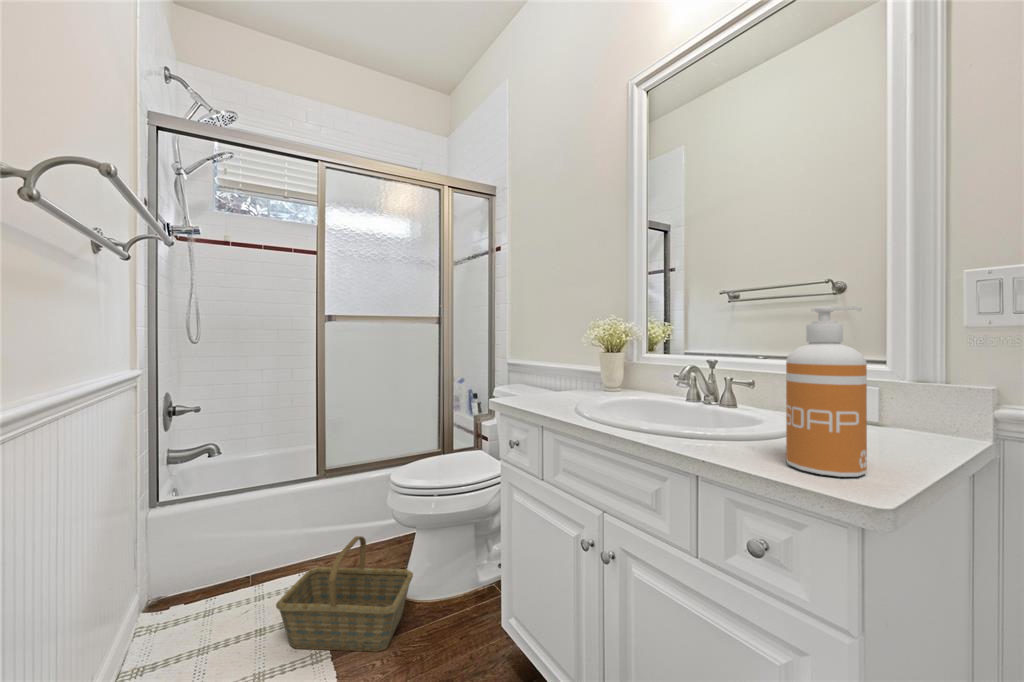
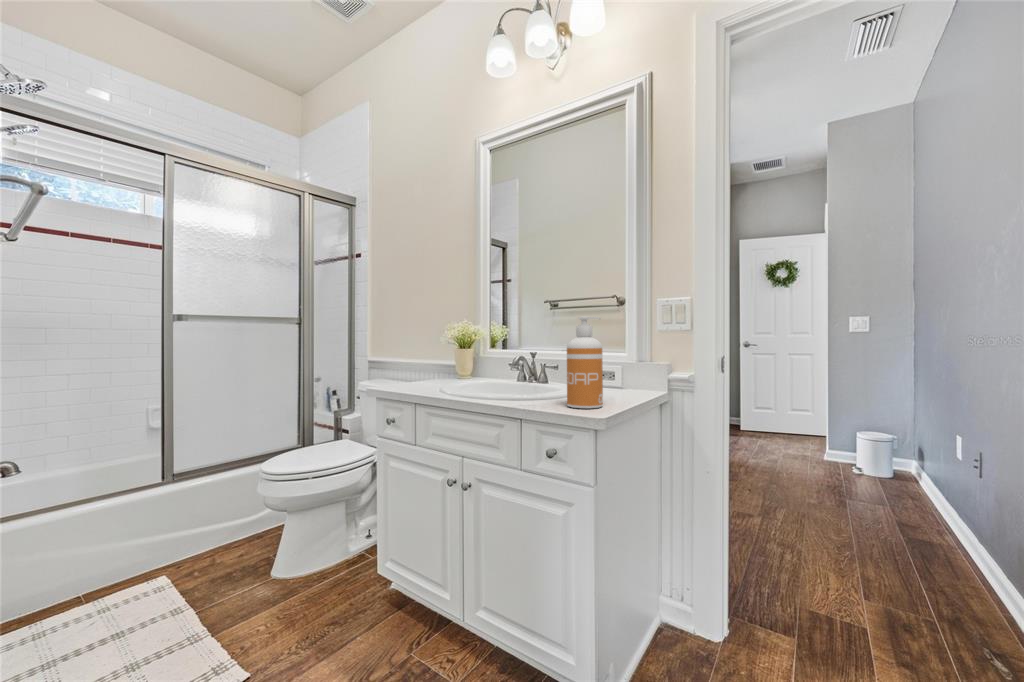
basket: present [276,536,413,652] -> none [146,524,289,636]

